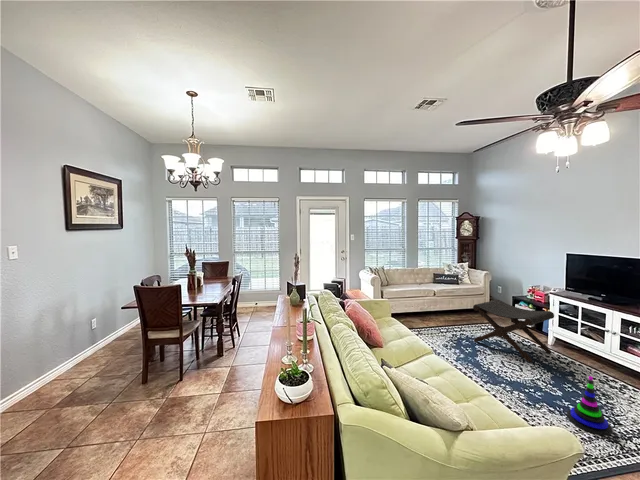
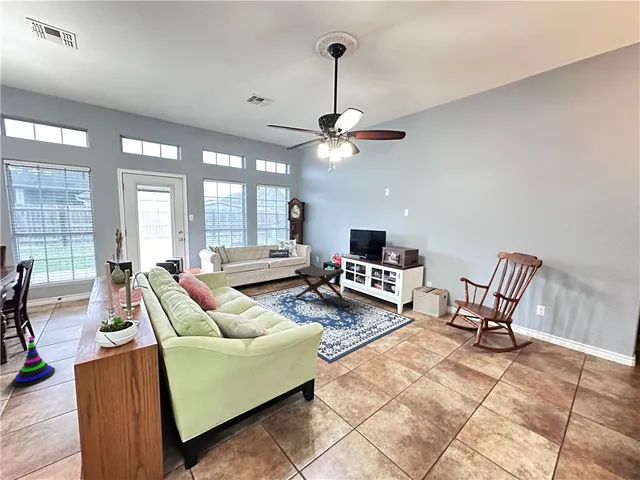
stacking toy: present [567,376,612,435] -> present [12,336,55,387]

